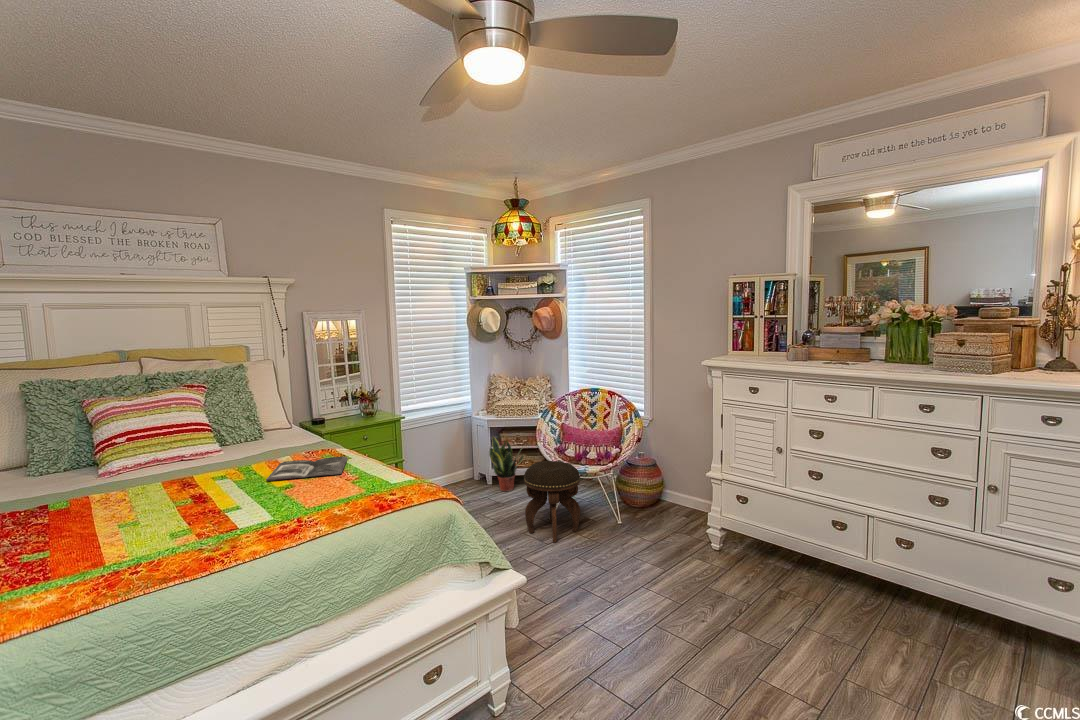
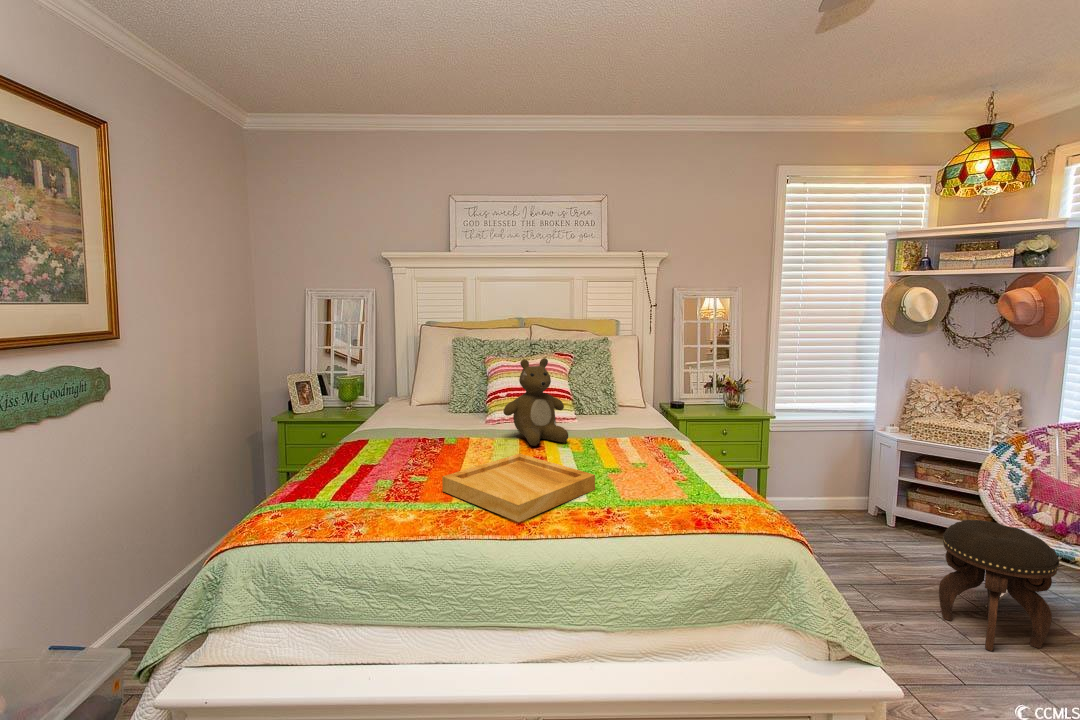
teddy bear: none [133,391,223,487] -> present [503,358,568,446]
potted plant: present [489,437,524,491] -> none [894,463,954,546]
magazine: present [266,456,347,481] -> none [599,442,685,469]
tray: none [79,494,276,561] -> present [442,454,595,522]

